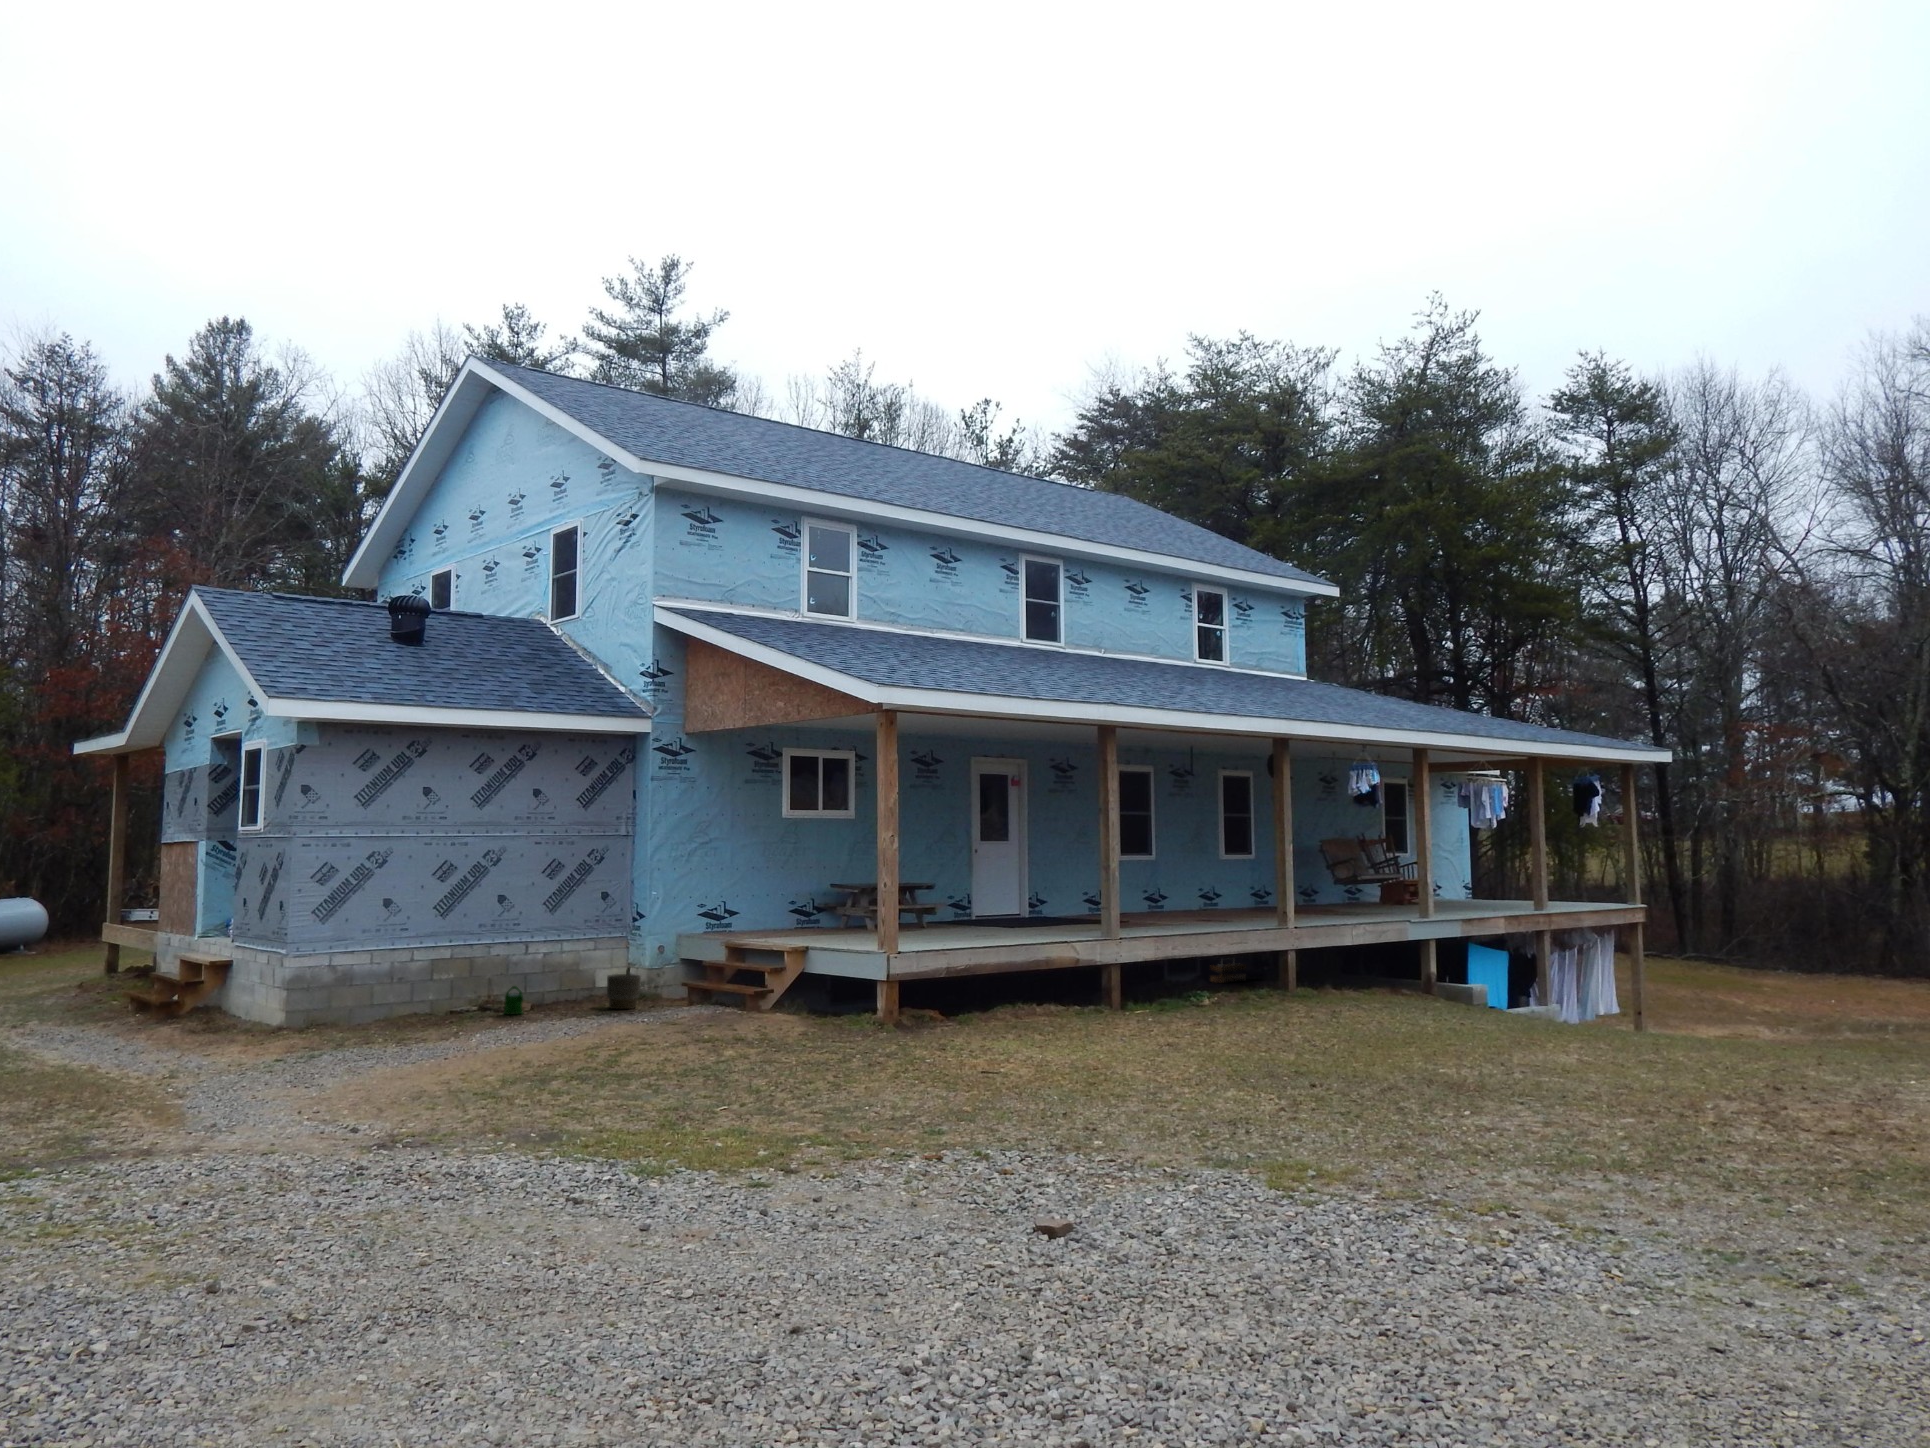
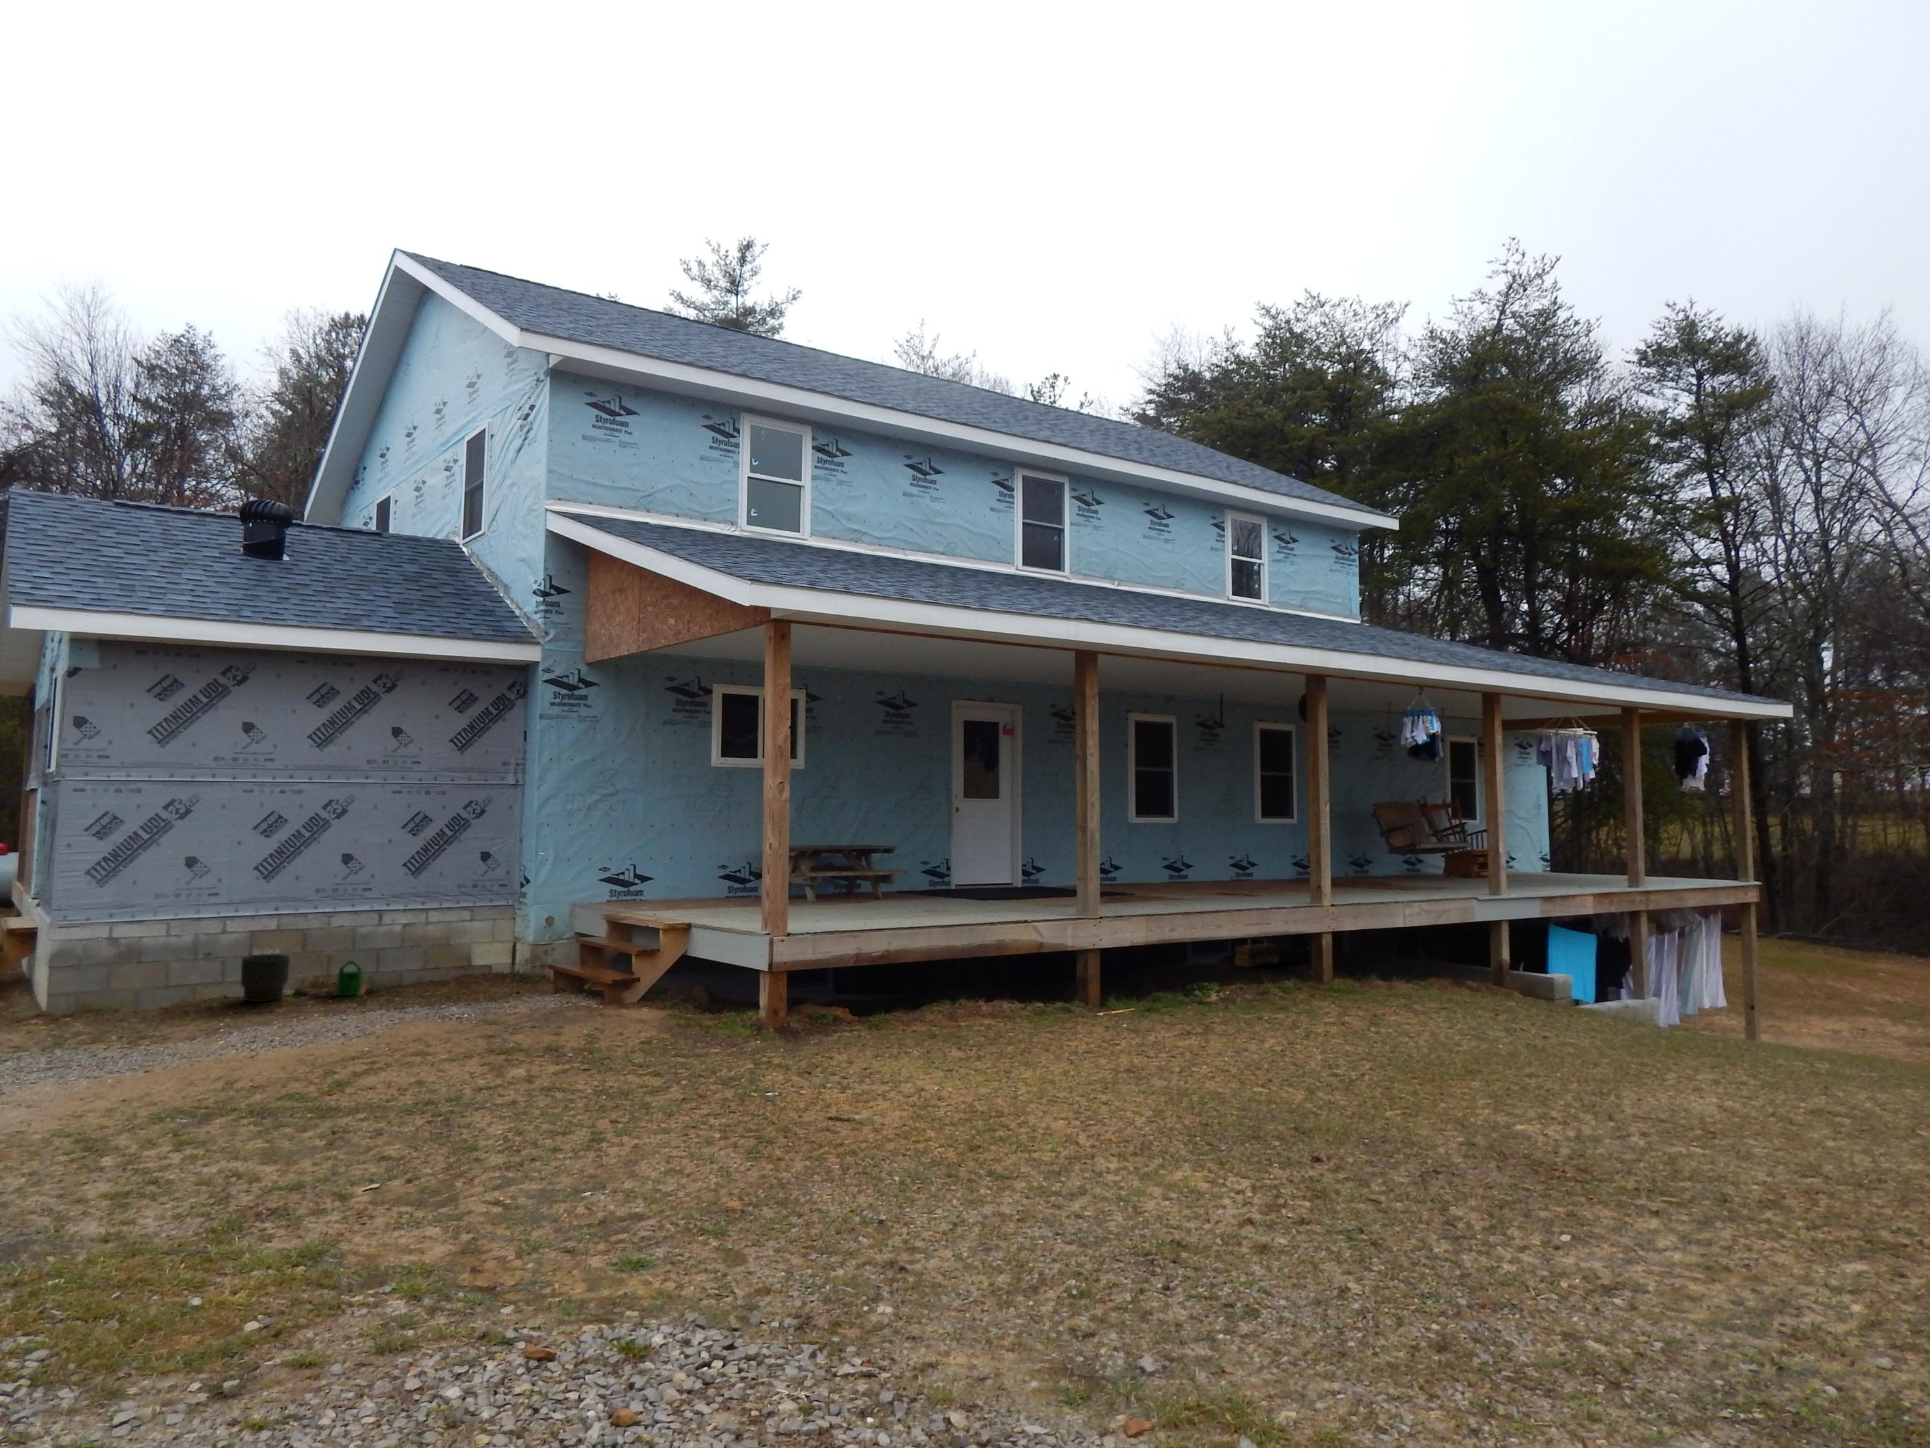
planter: present [607,974,641,1009] -> present [241,954,290,1002]

